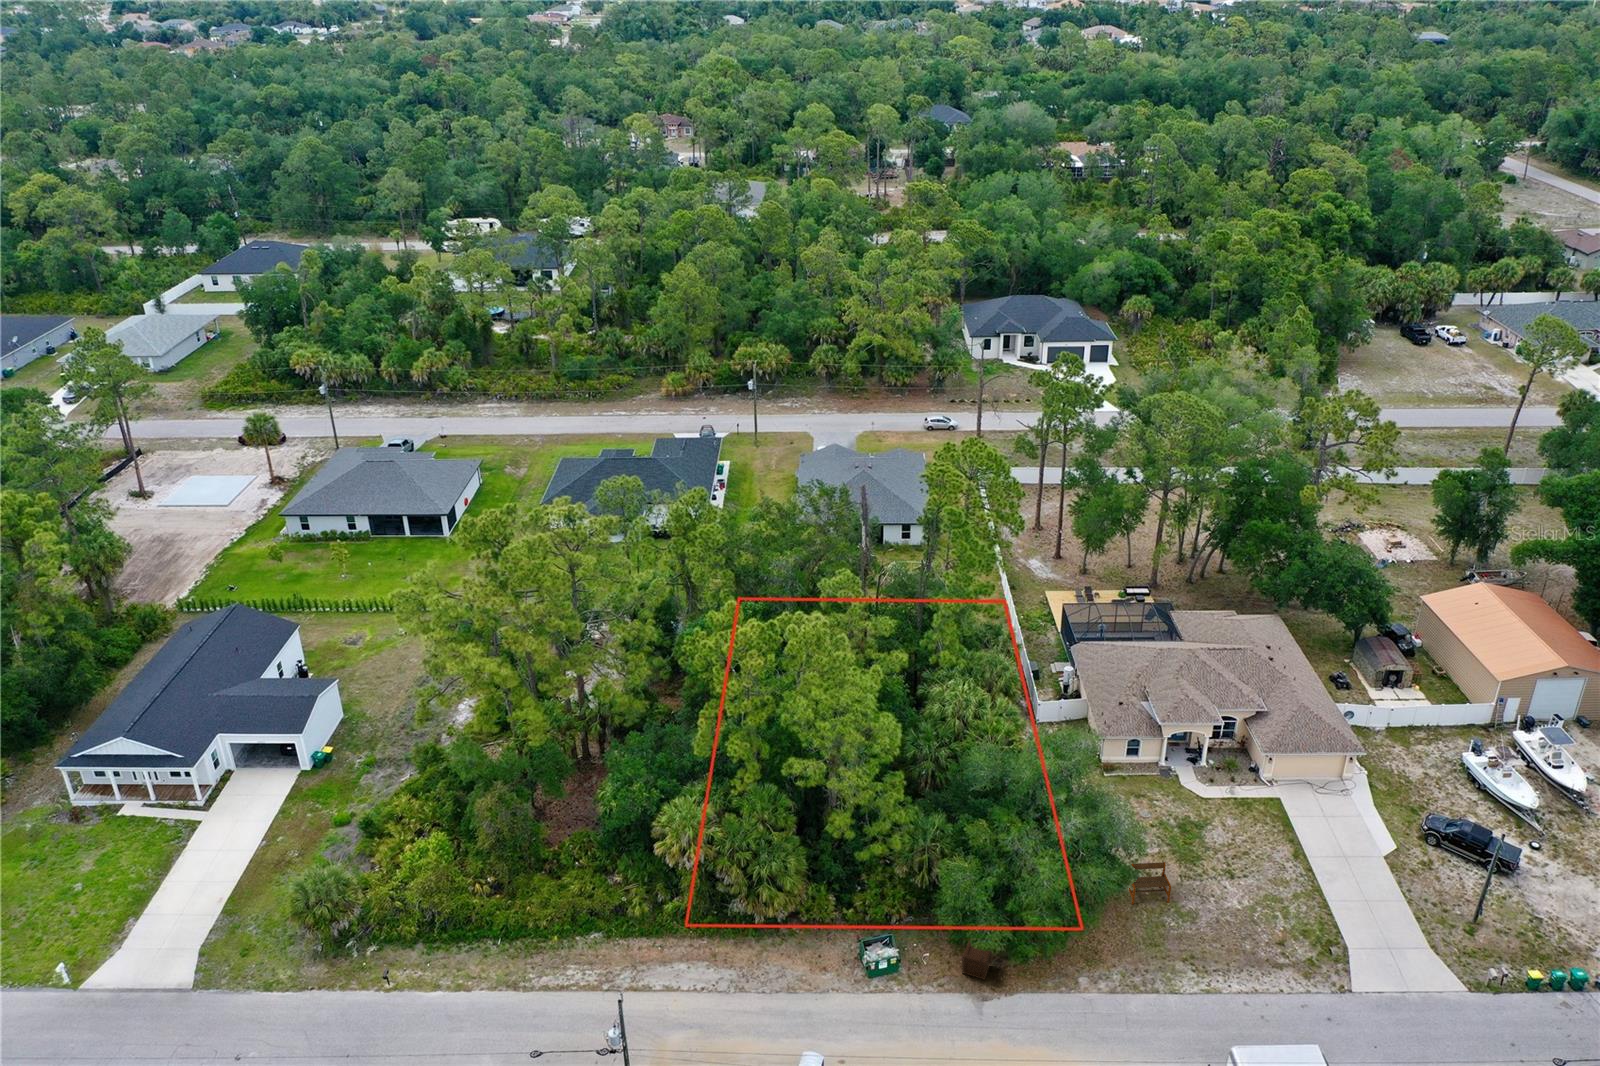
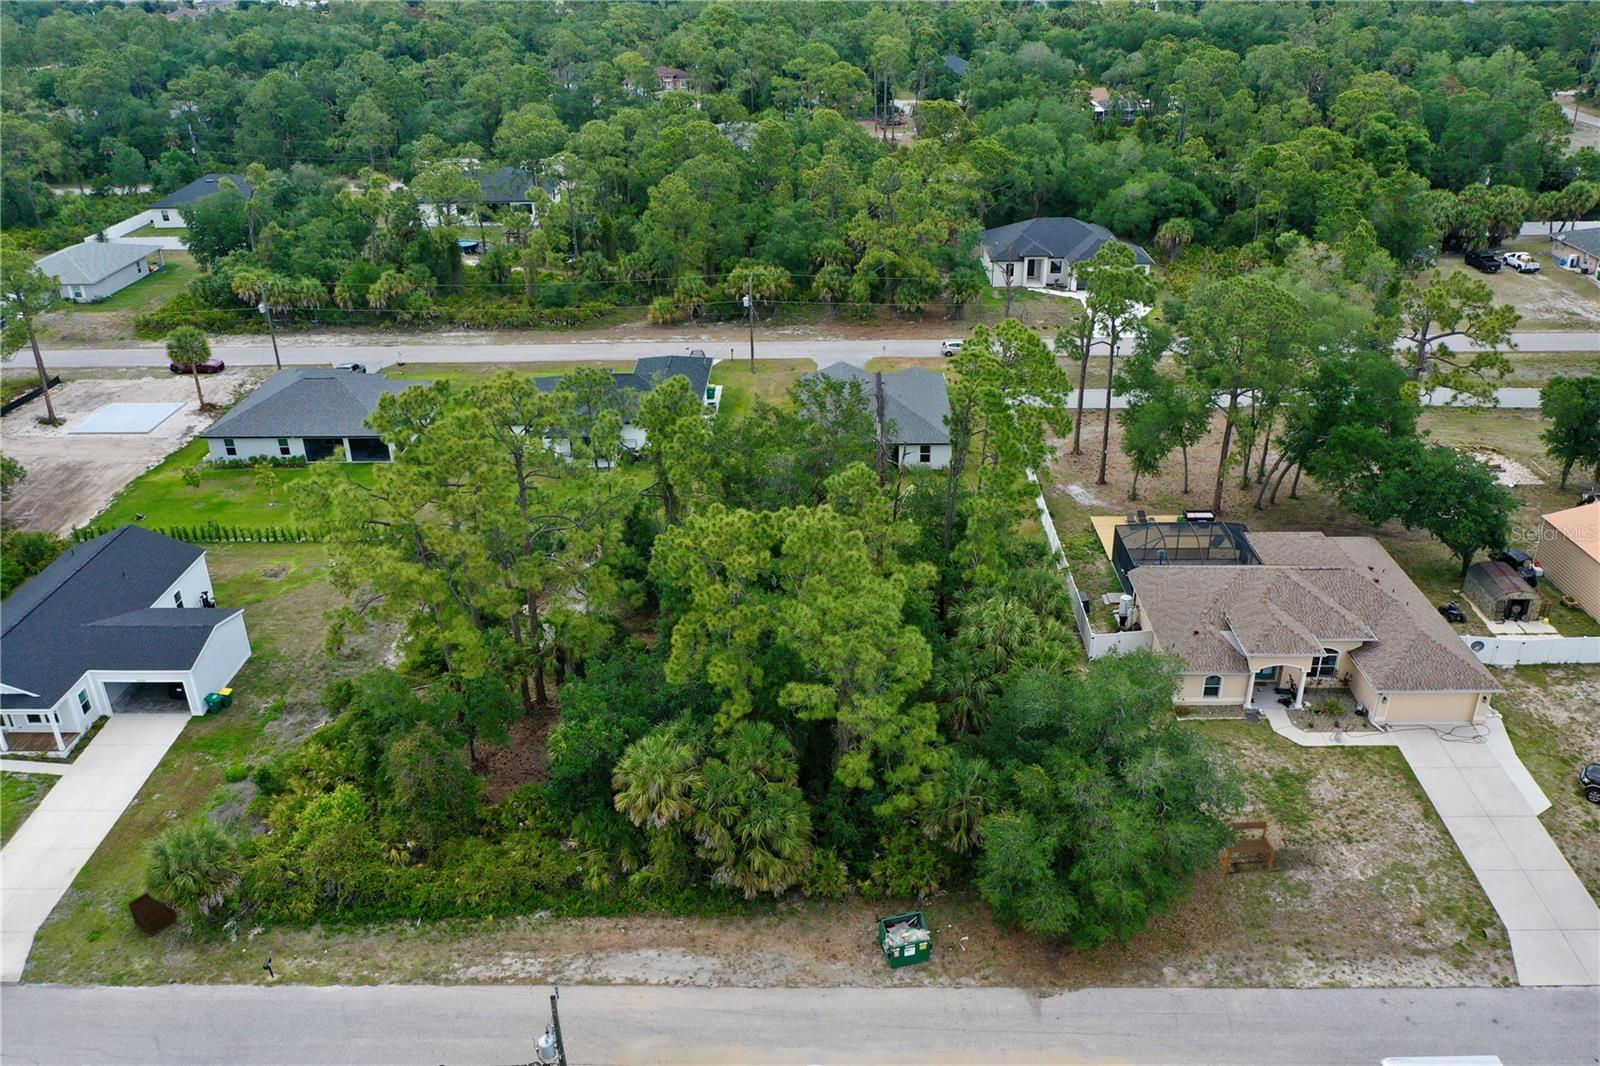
wooden crate: present [962,941,992,979] -> present [128,892,178,936]

